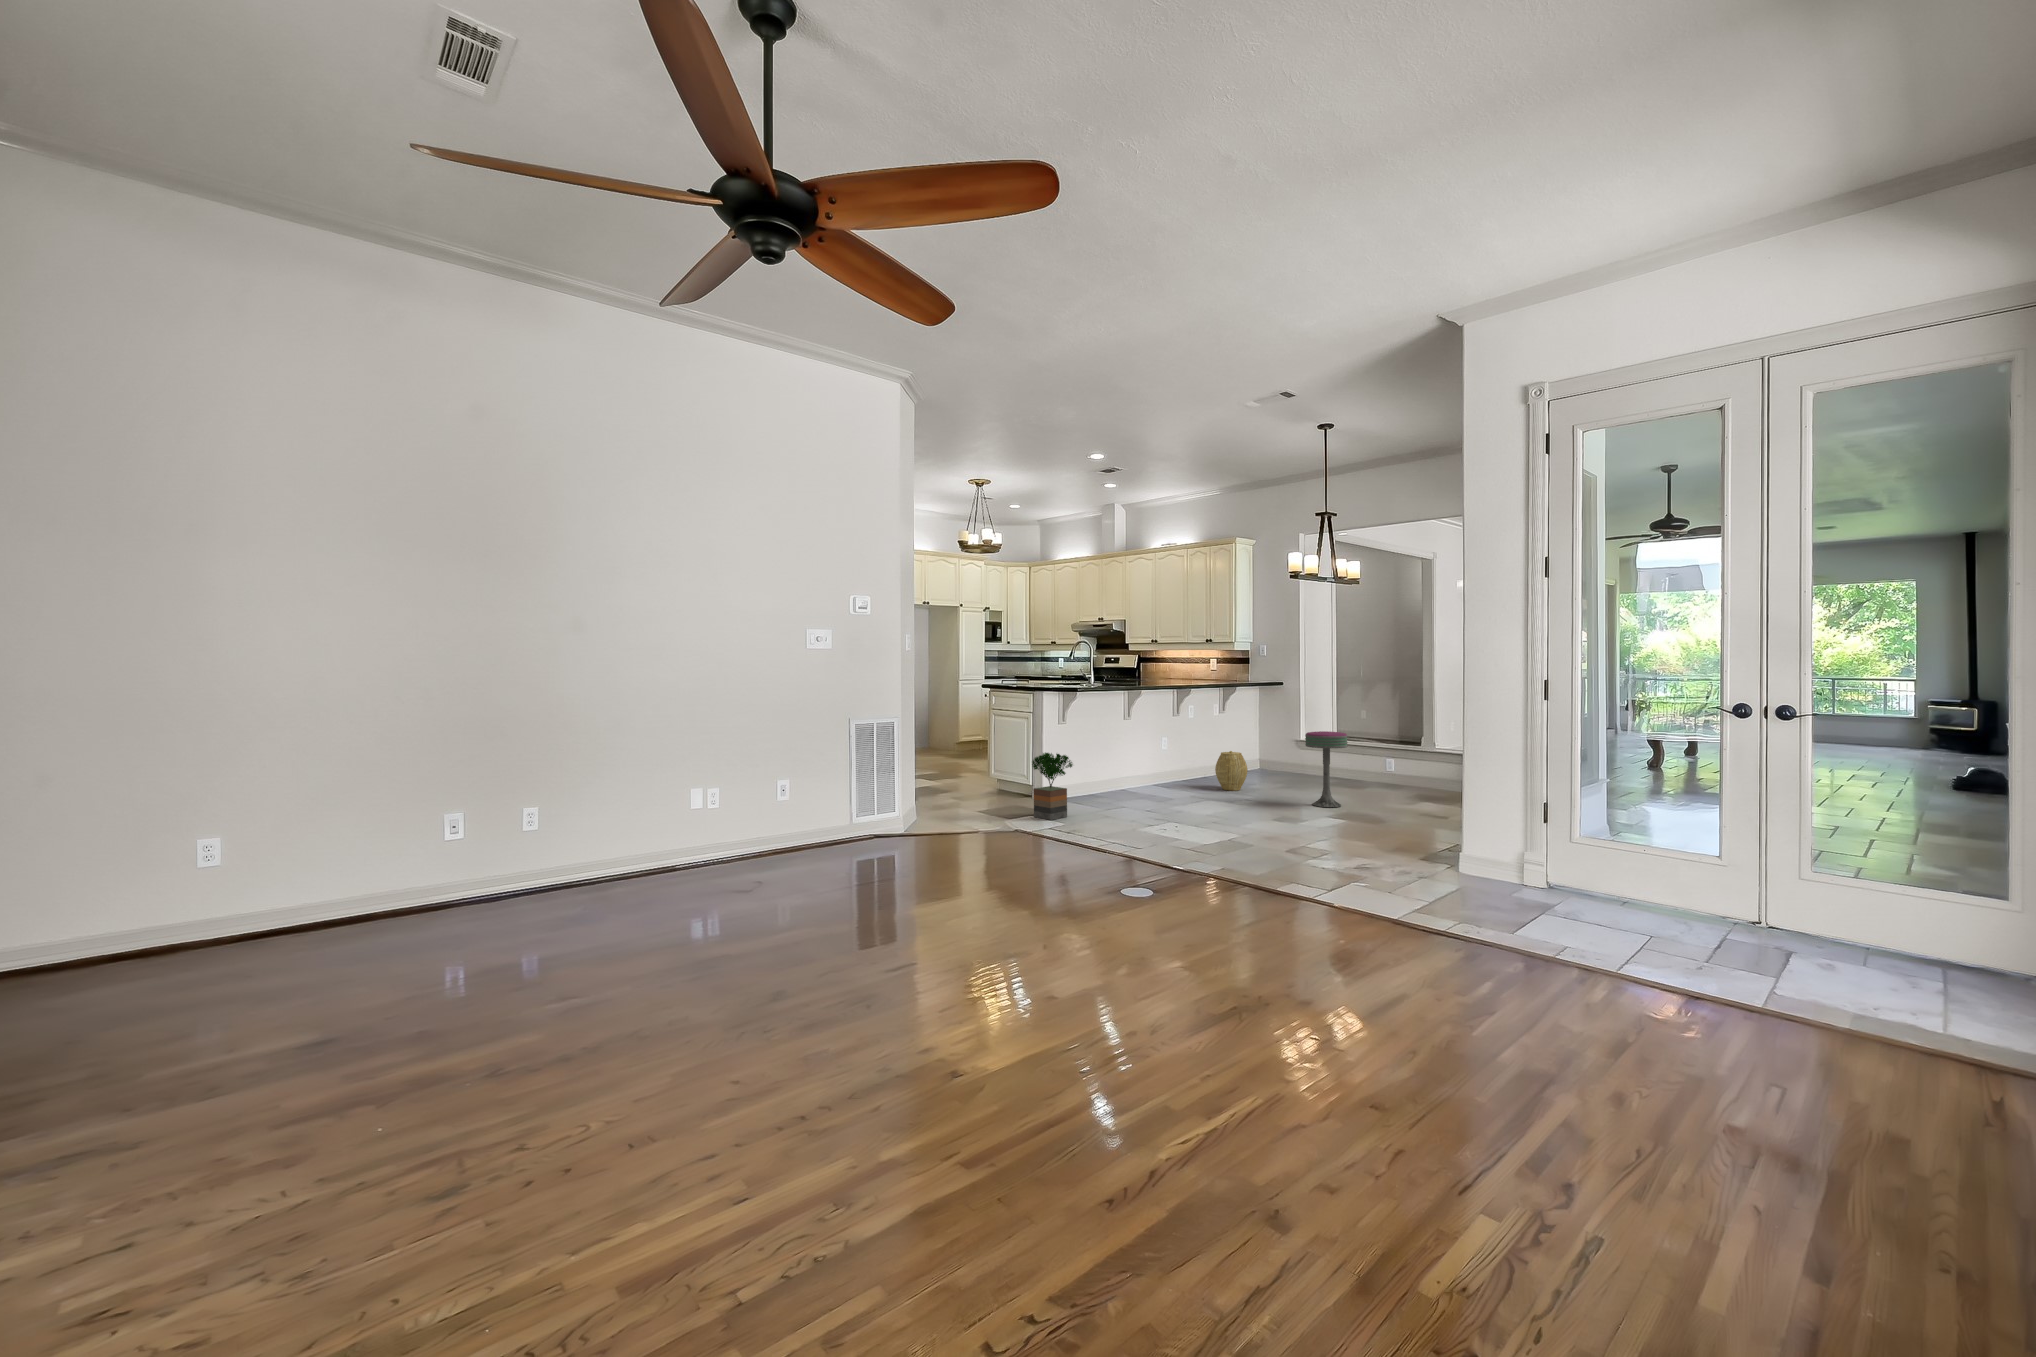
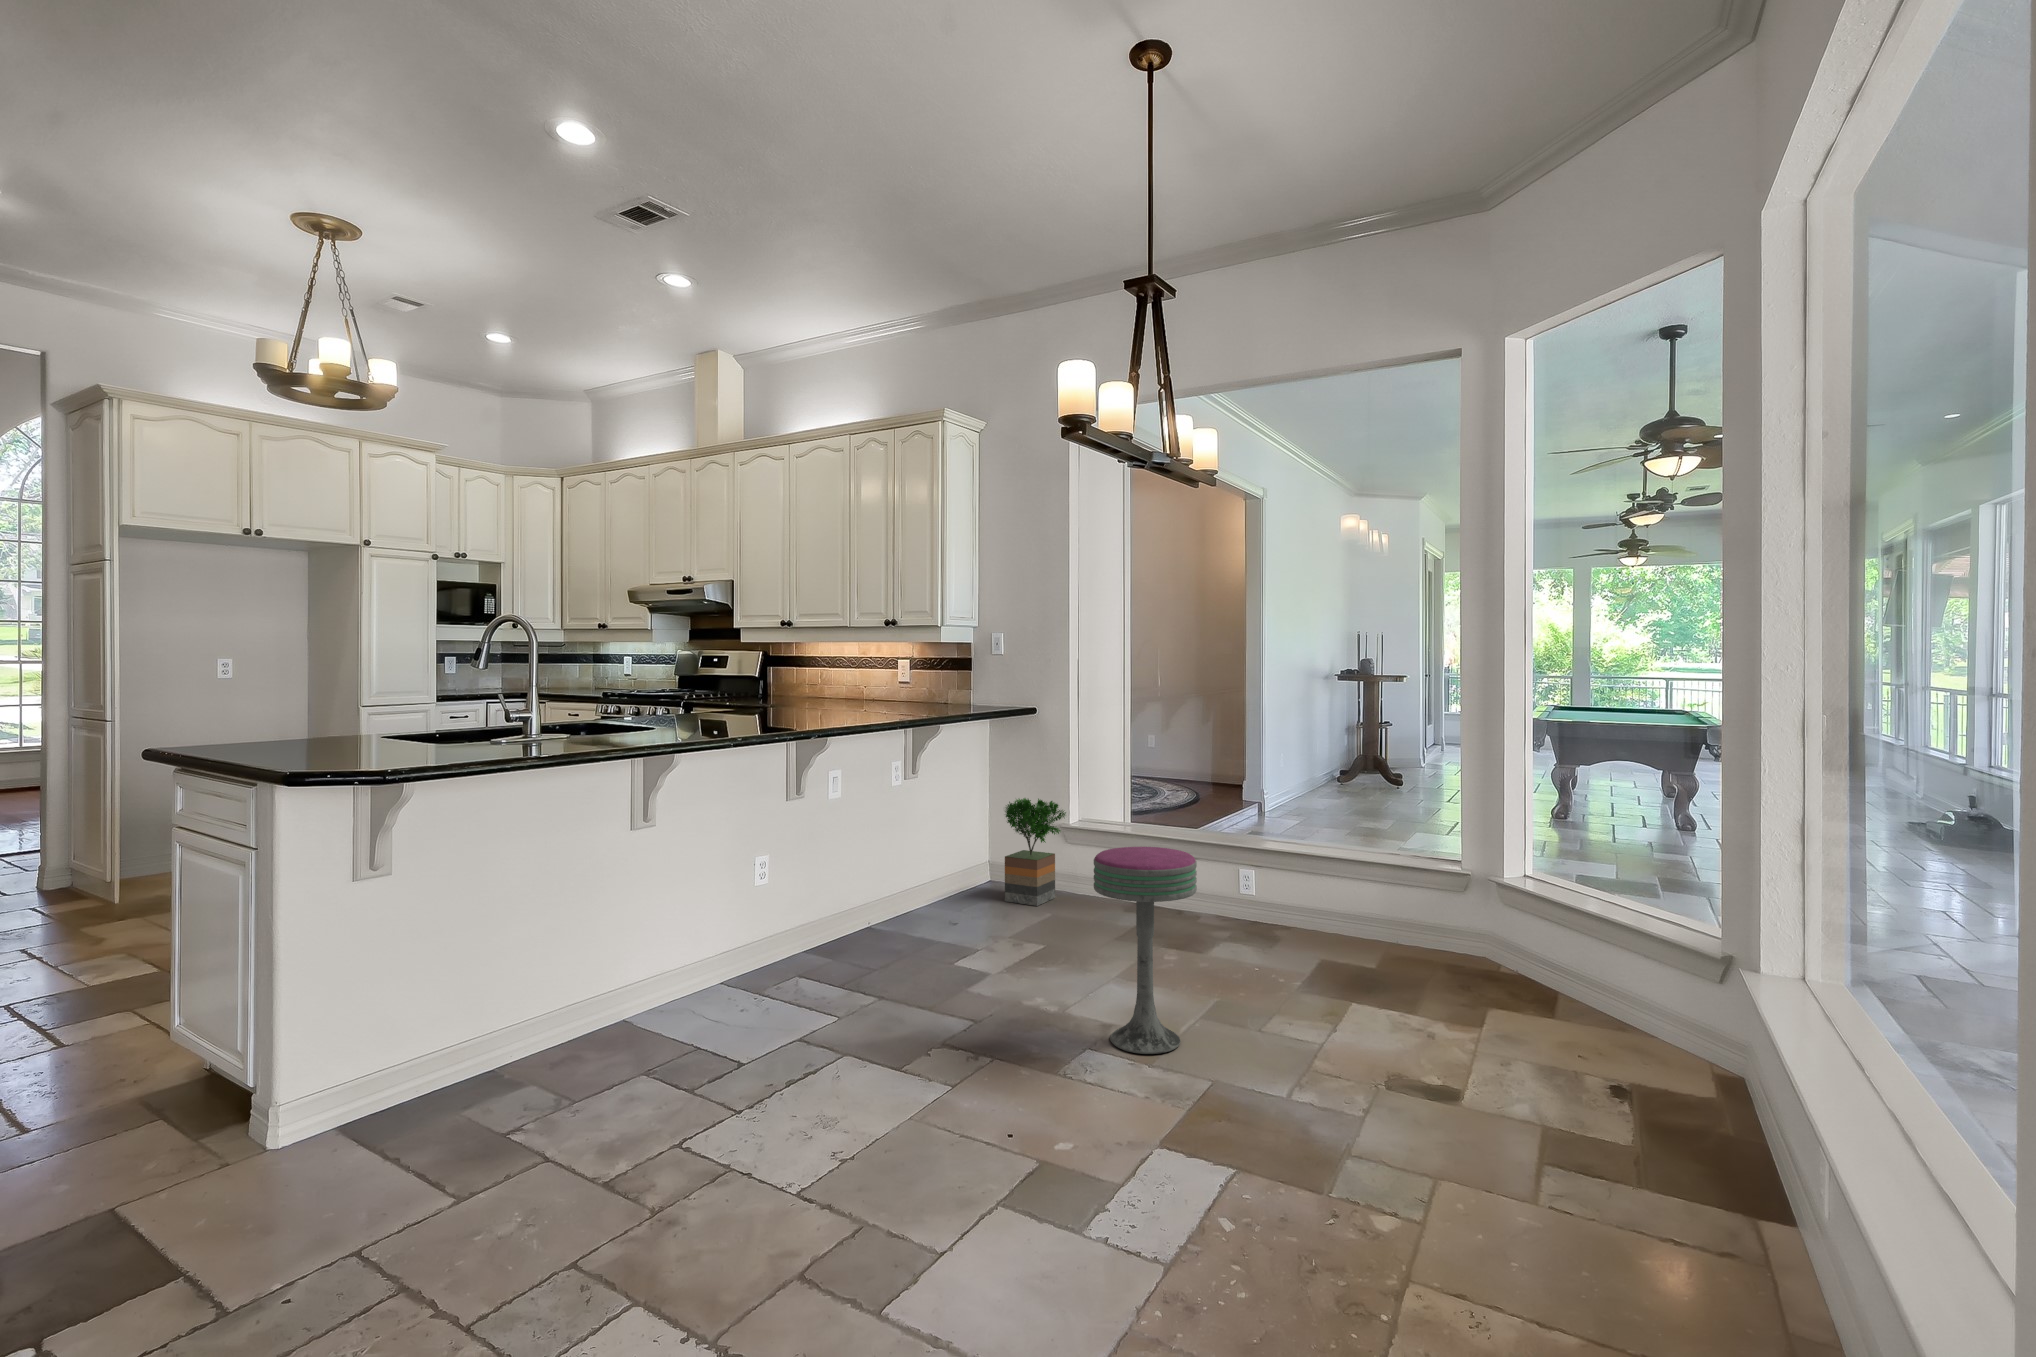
woven basket: present [1215,751,1248,791] -> none [881,882,956,981]
potted tree: present [1032,753,1073,820] -> present [1005,798,1066,906]

